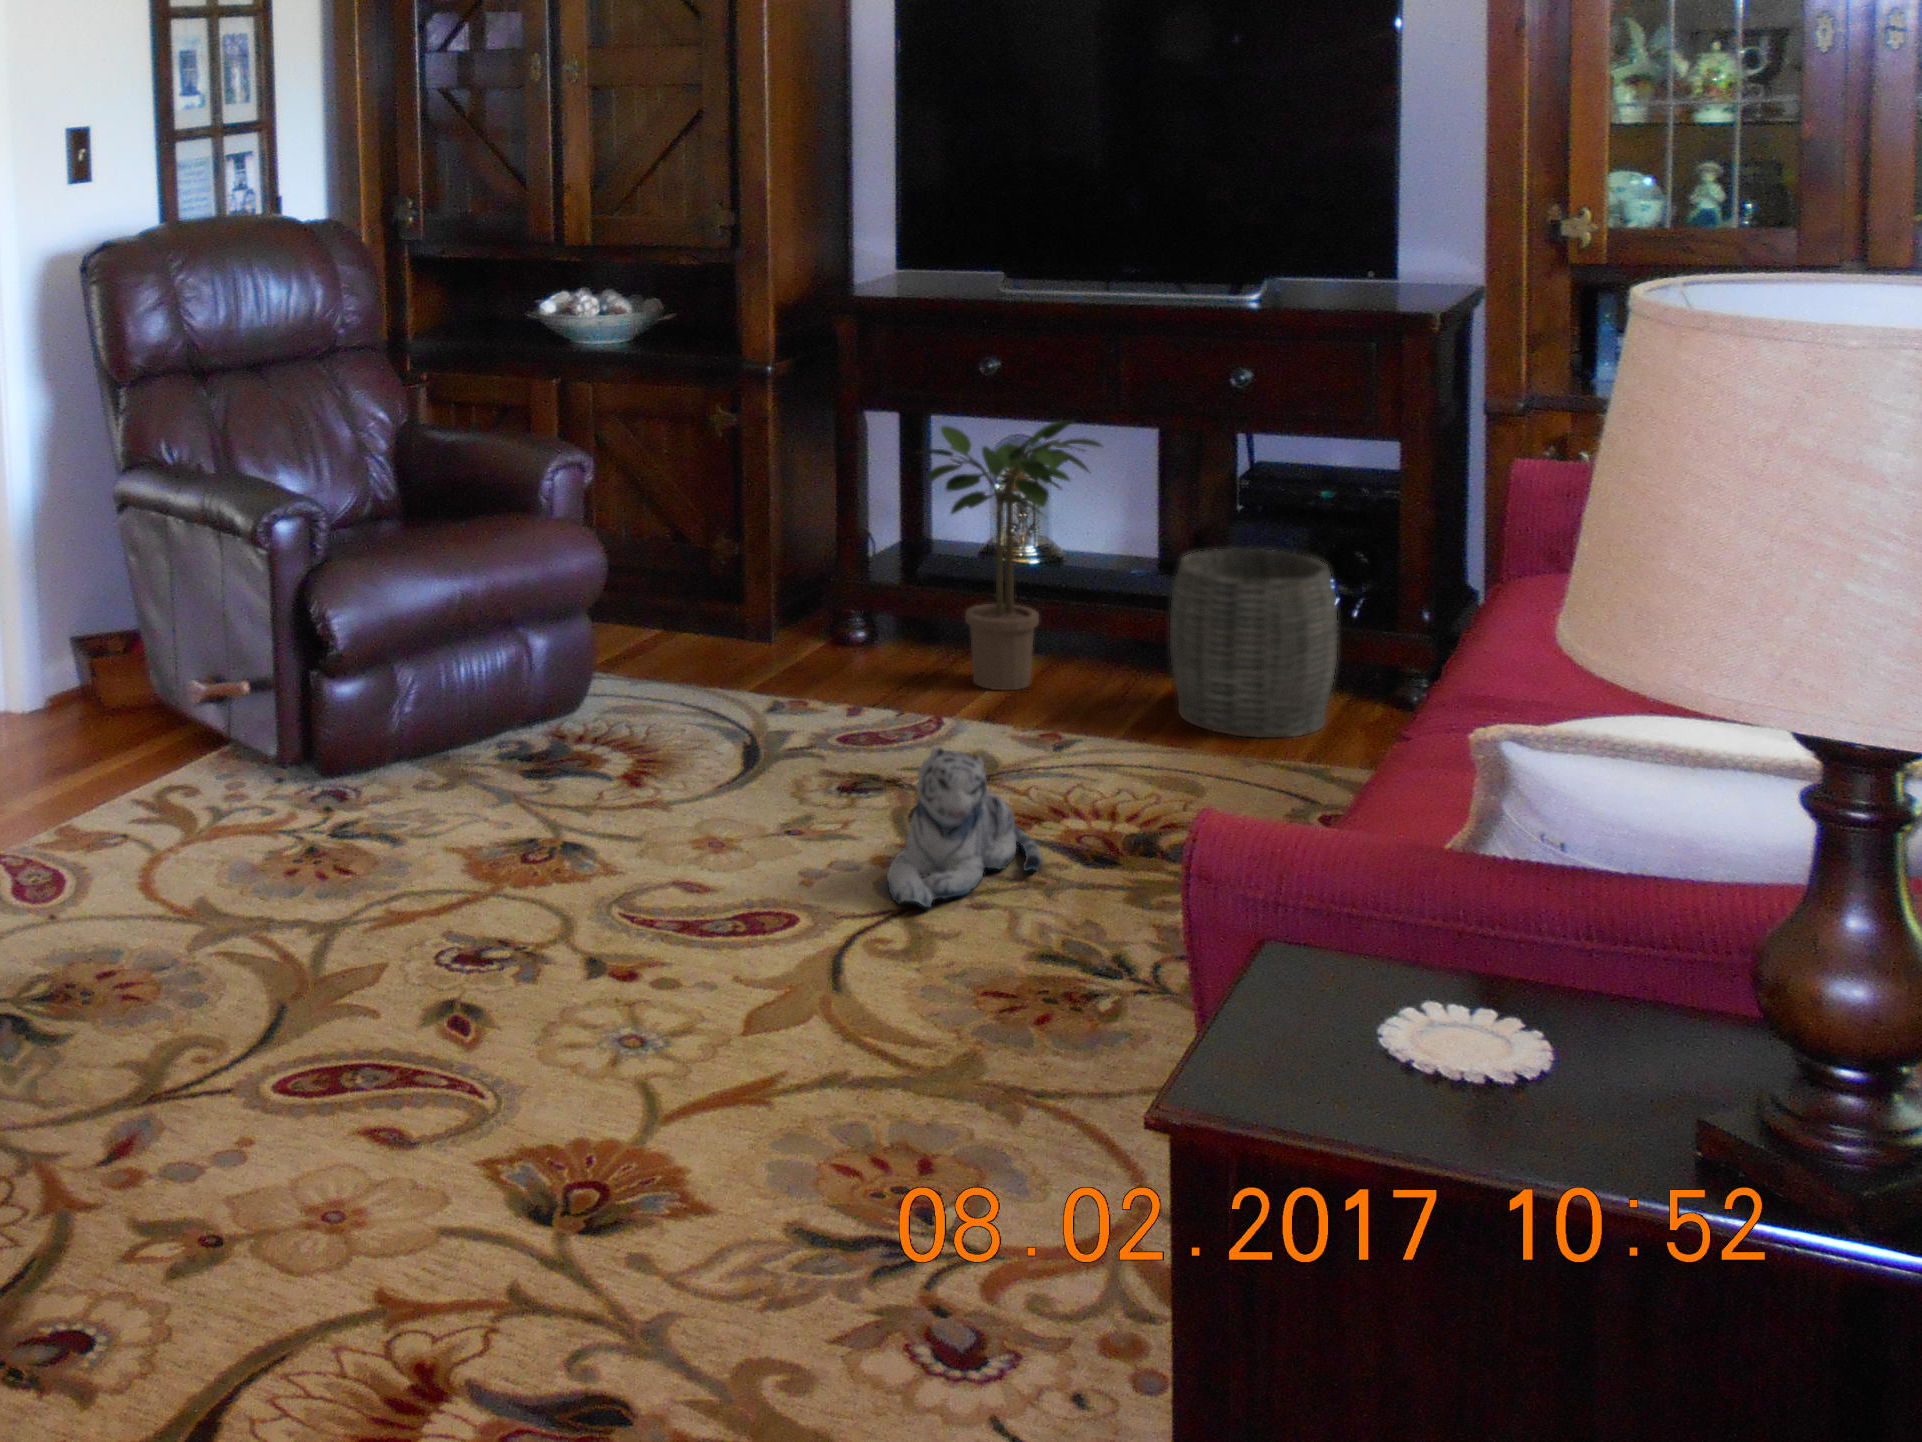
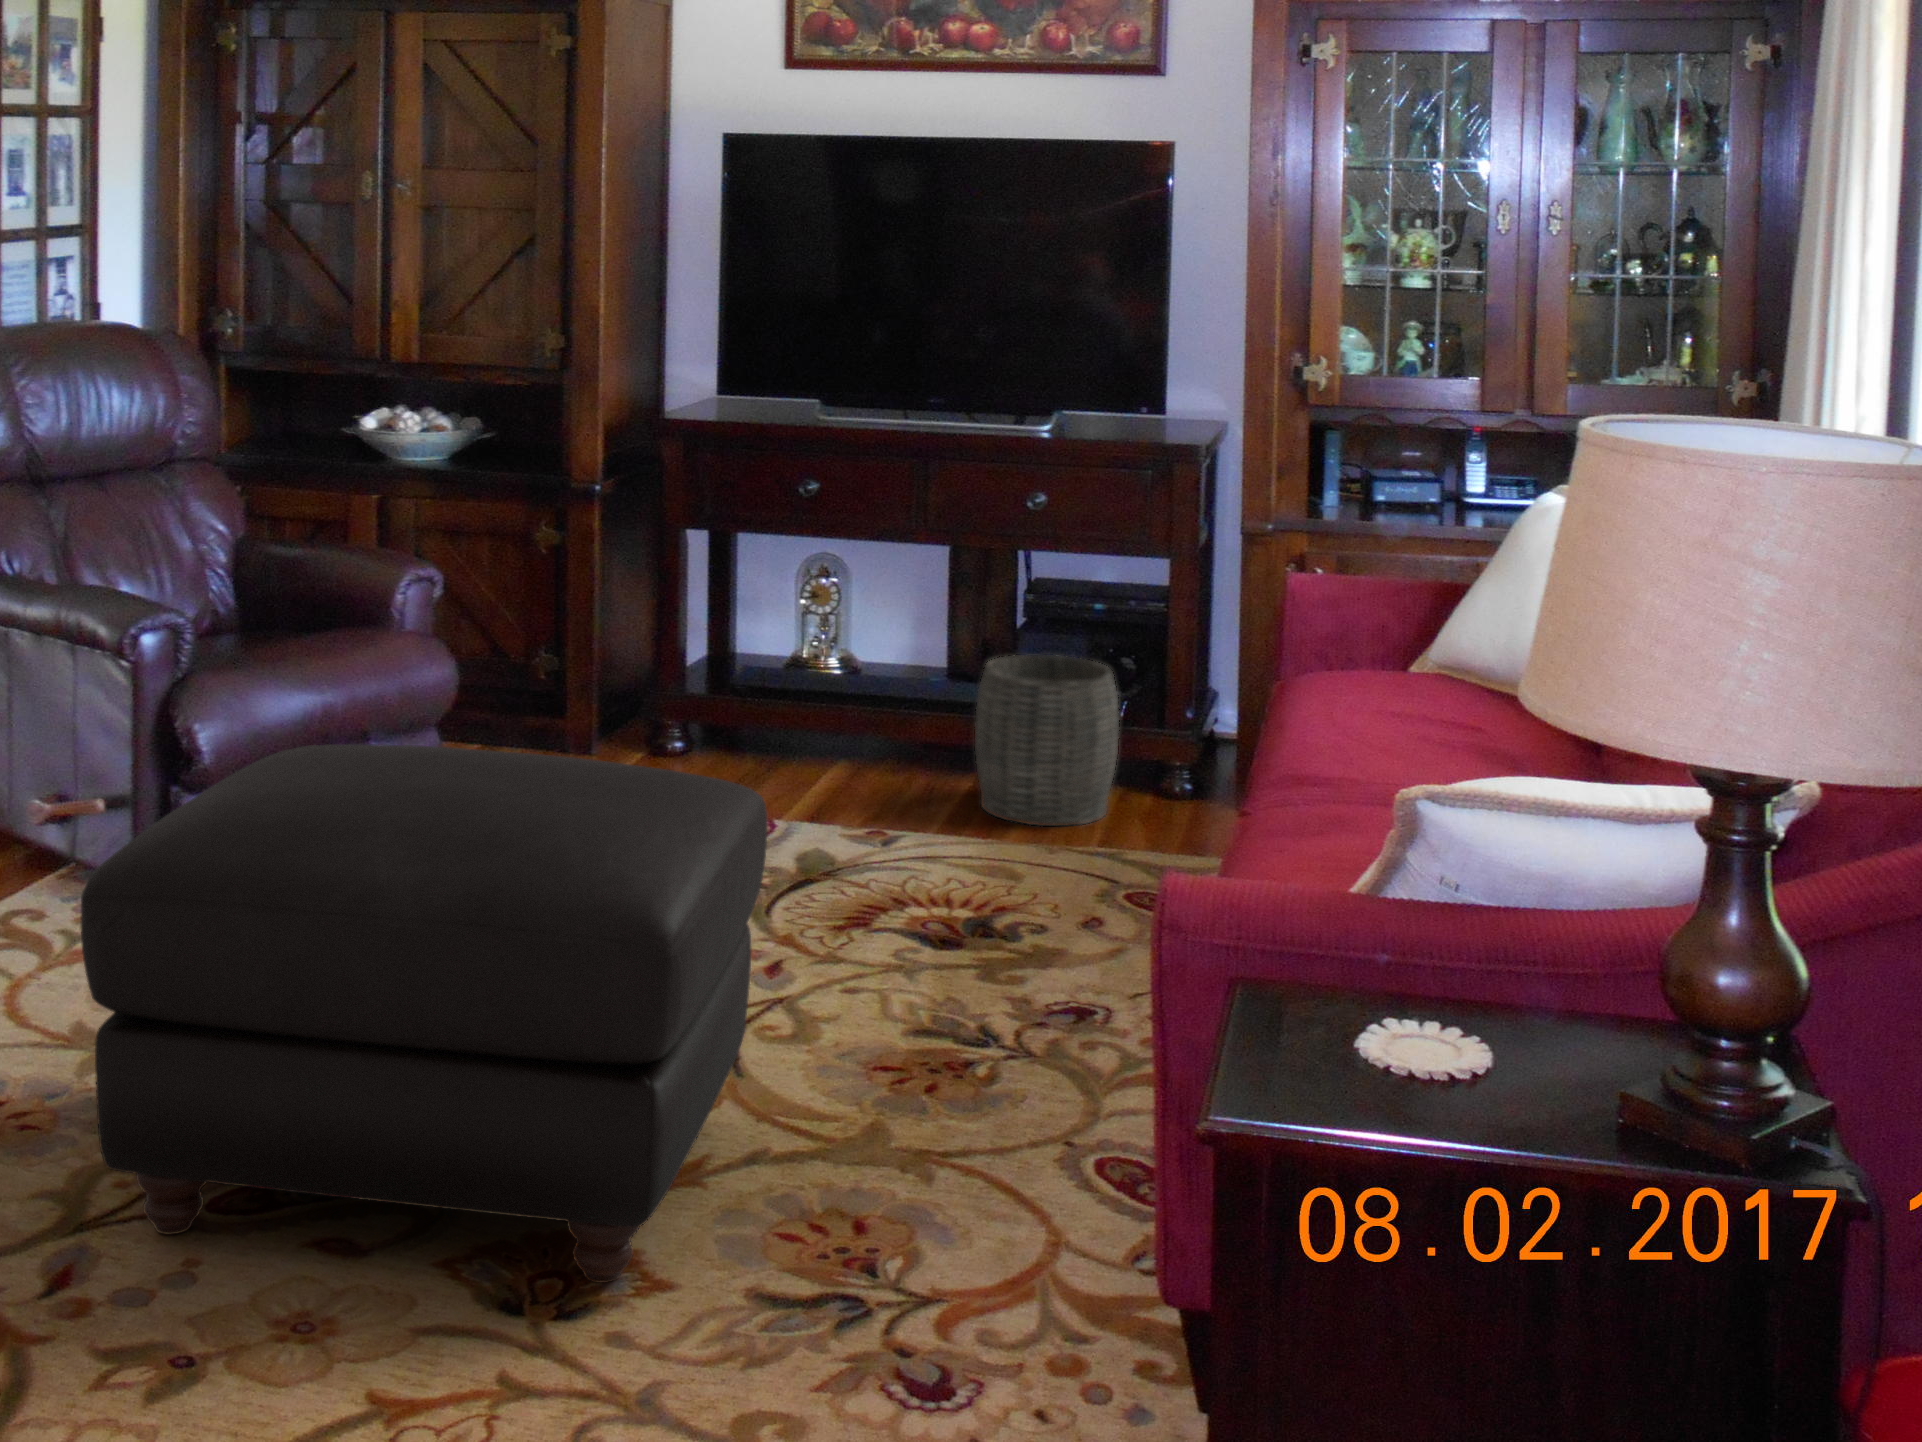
potted plant: present [921,420,1102,690] -> none [744,536,919,792]
ottoman: none [133,636,846,1202] -> present [81,744,767,1283]
plush toy: present [887,748,1043,907] -> none [761,841,896,993]

